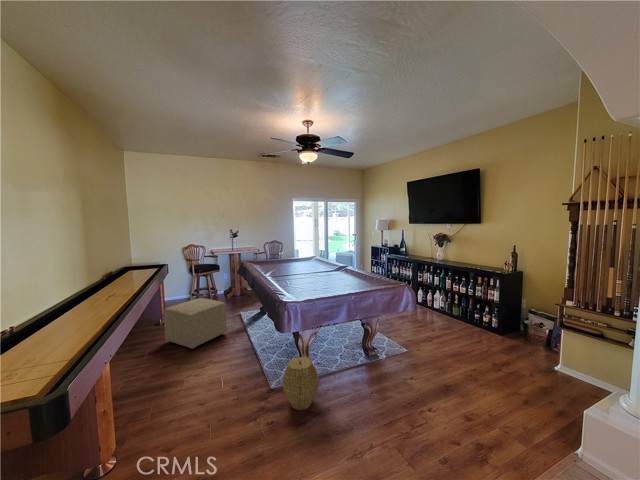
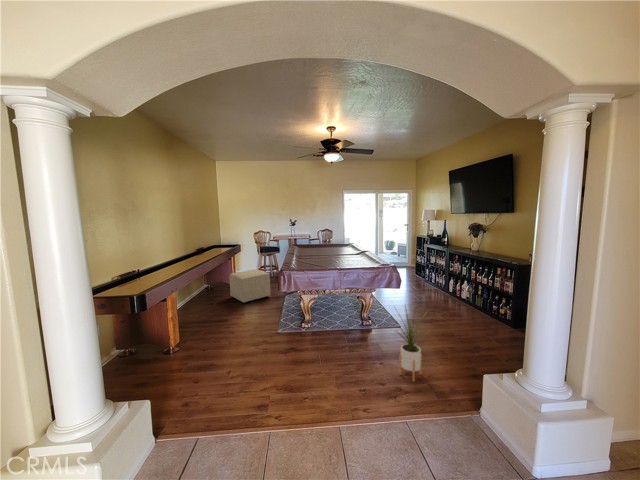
house plant: none [447,327,504,429] -> present [397,305,423,381]
woven basket: present [283,357,319,410] -> none [279,311,305,346]

